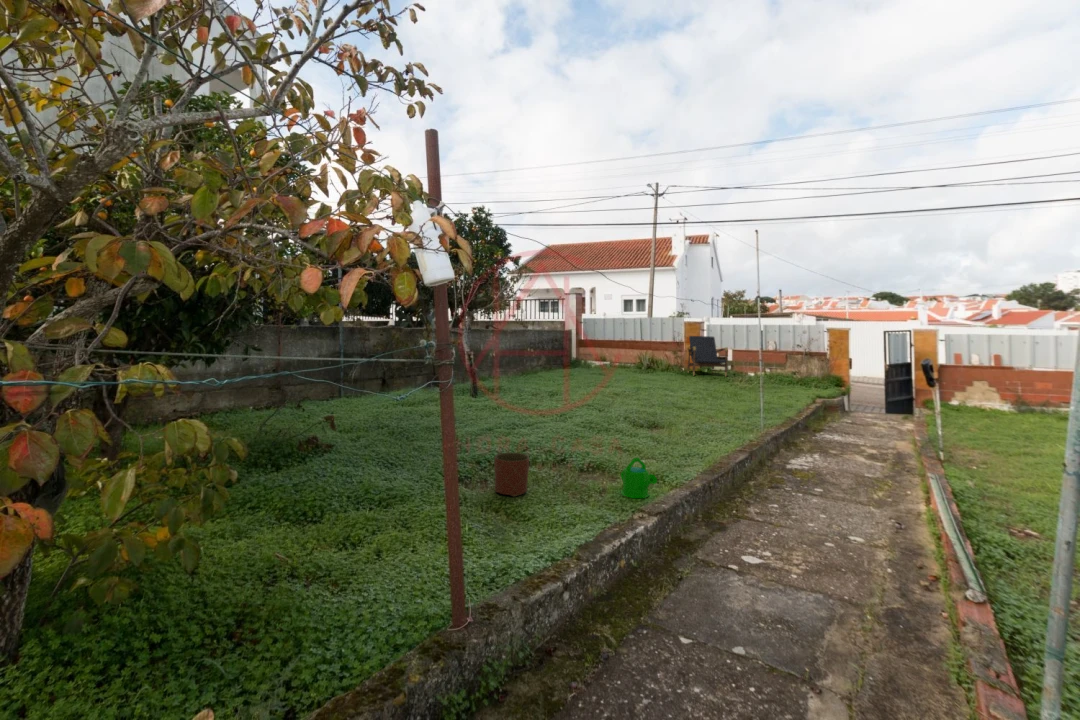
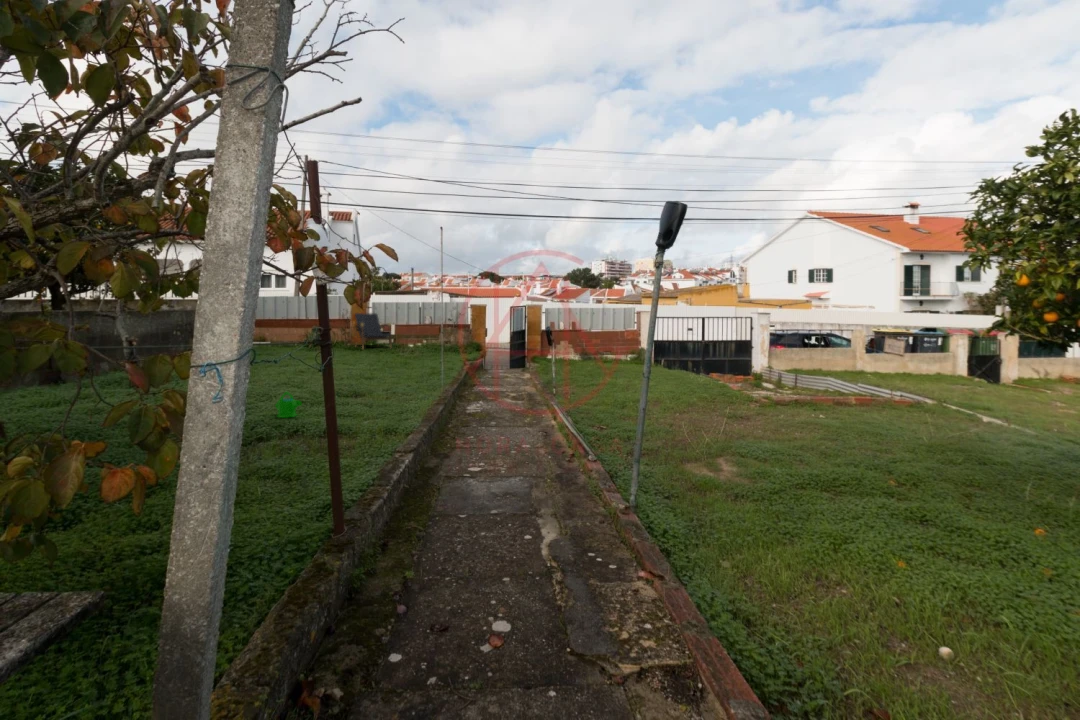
planter: present [494,452,529,497] -> none [272,423,305,459]
watering can: present [621,458,657,498] -> present [275,392,302,418]

